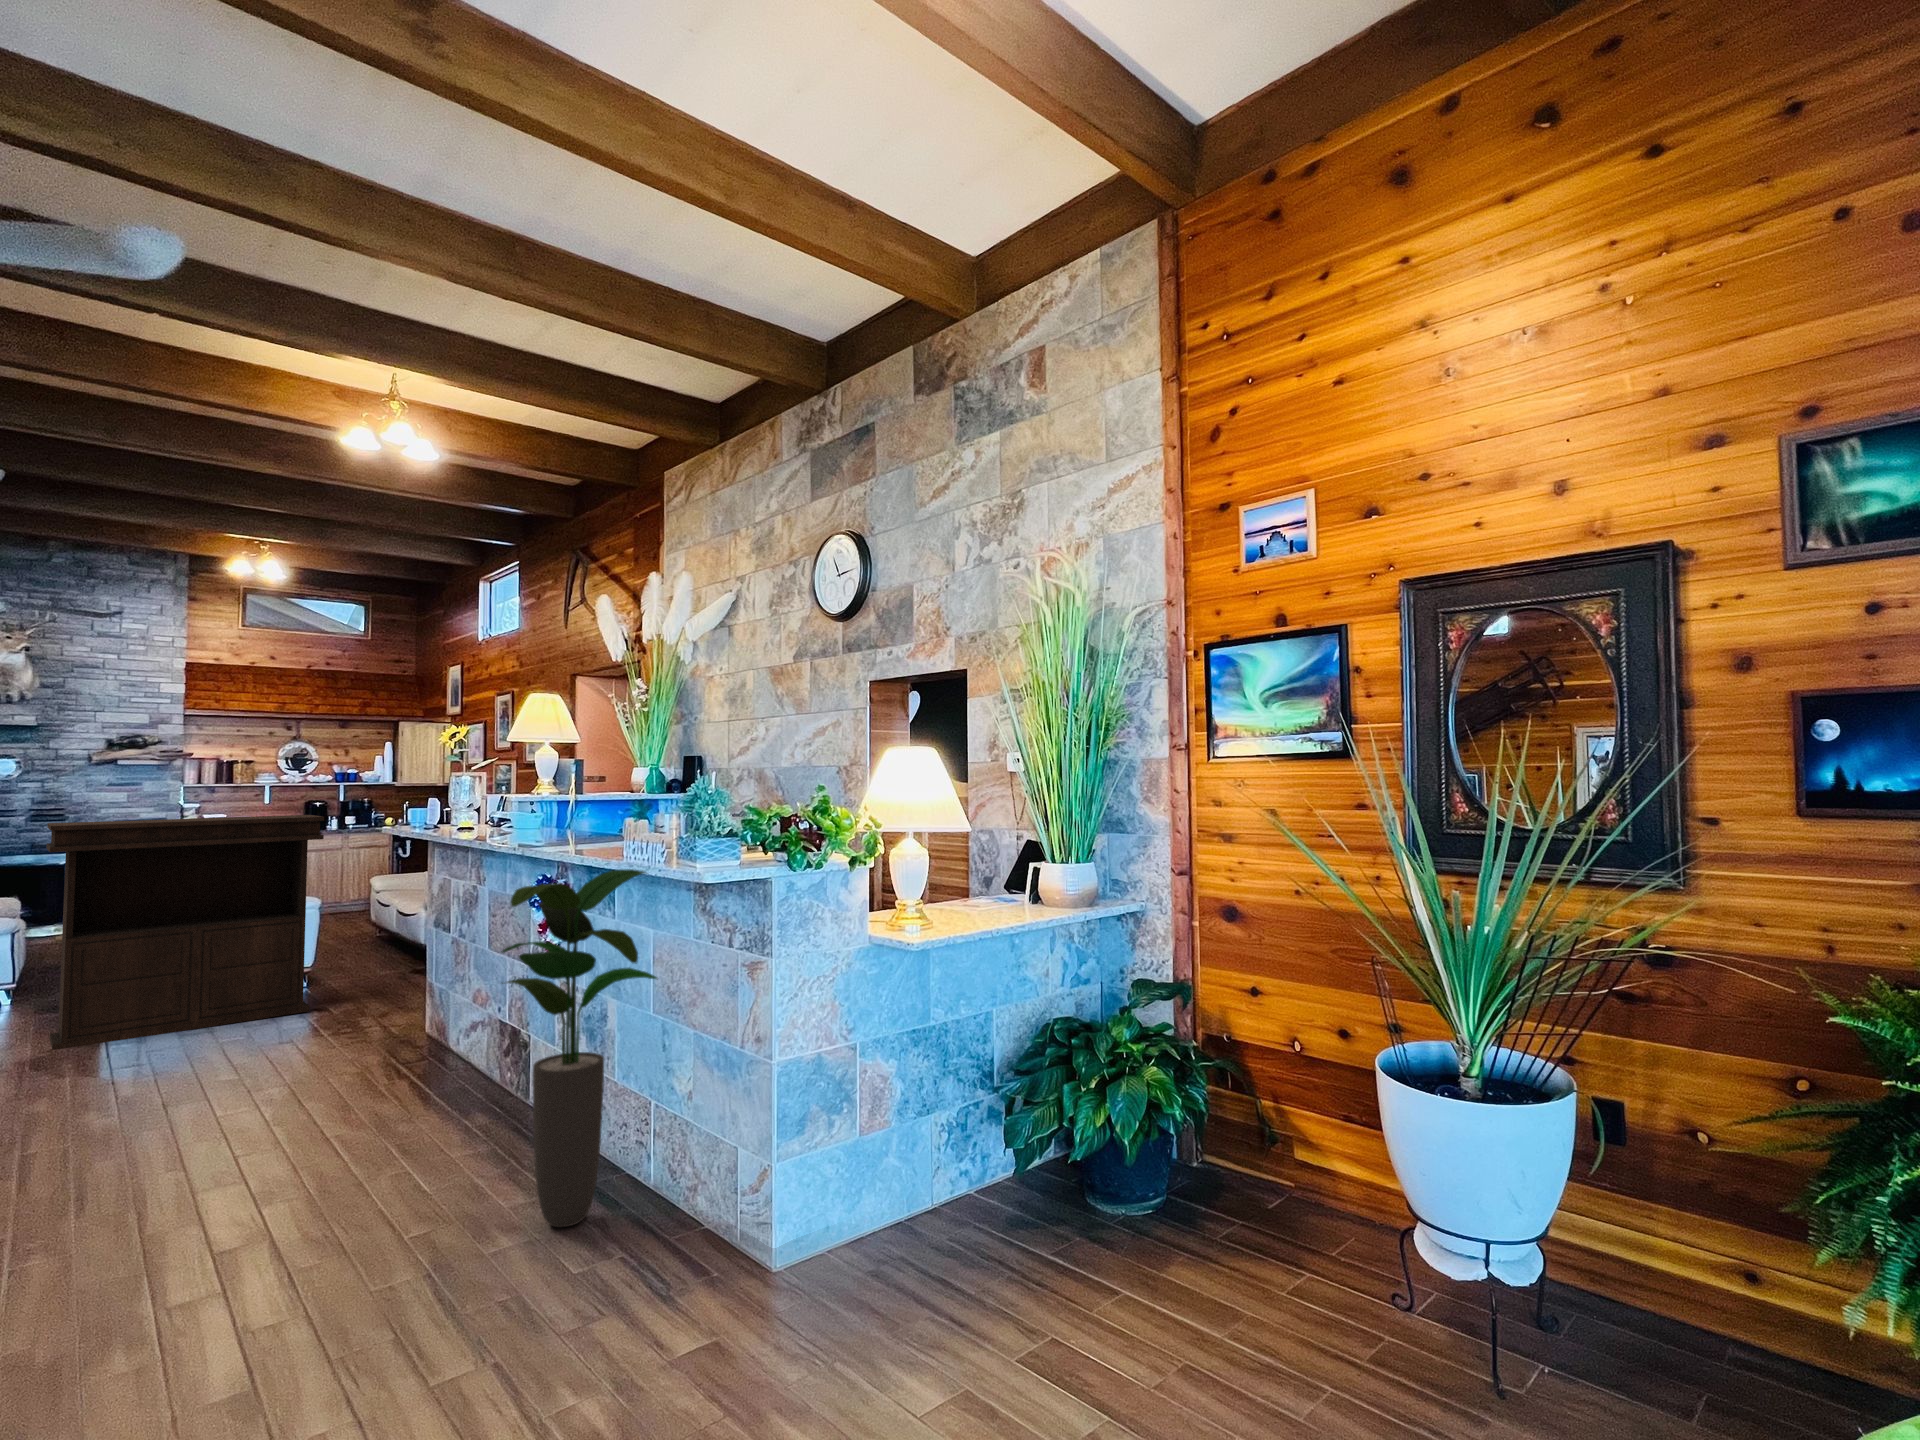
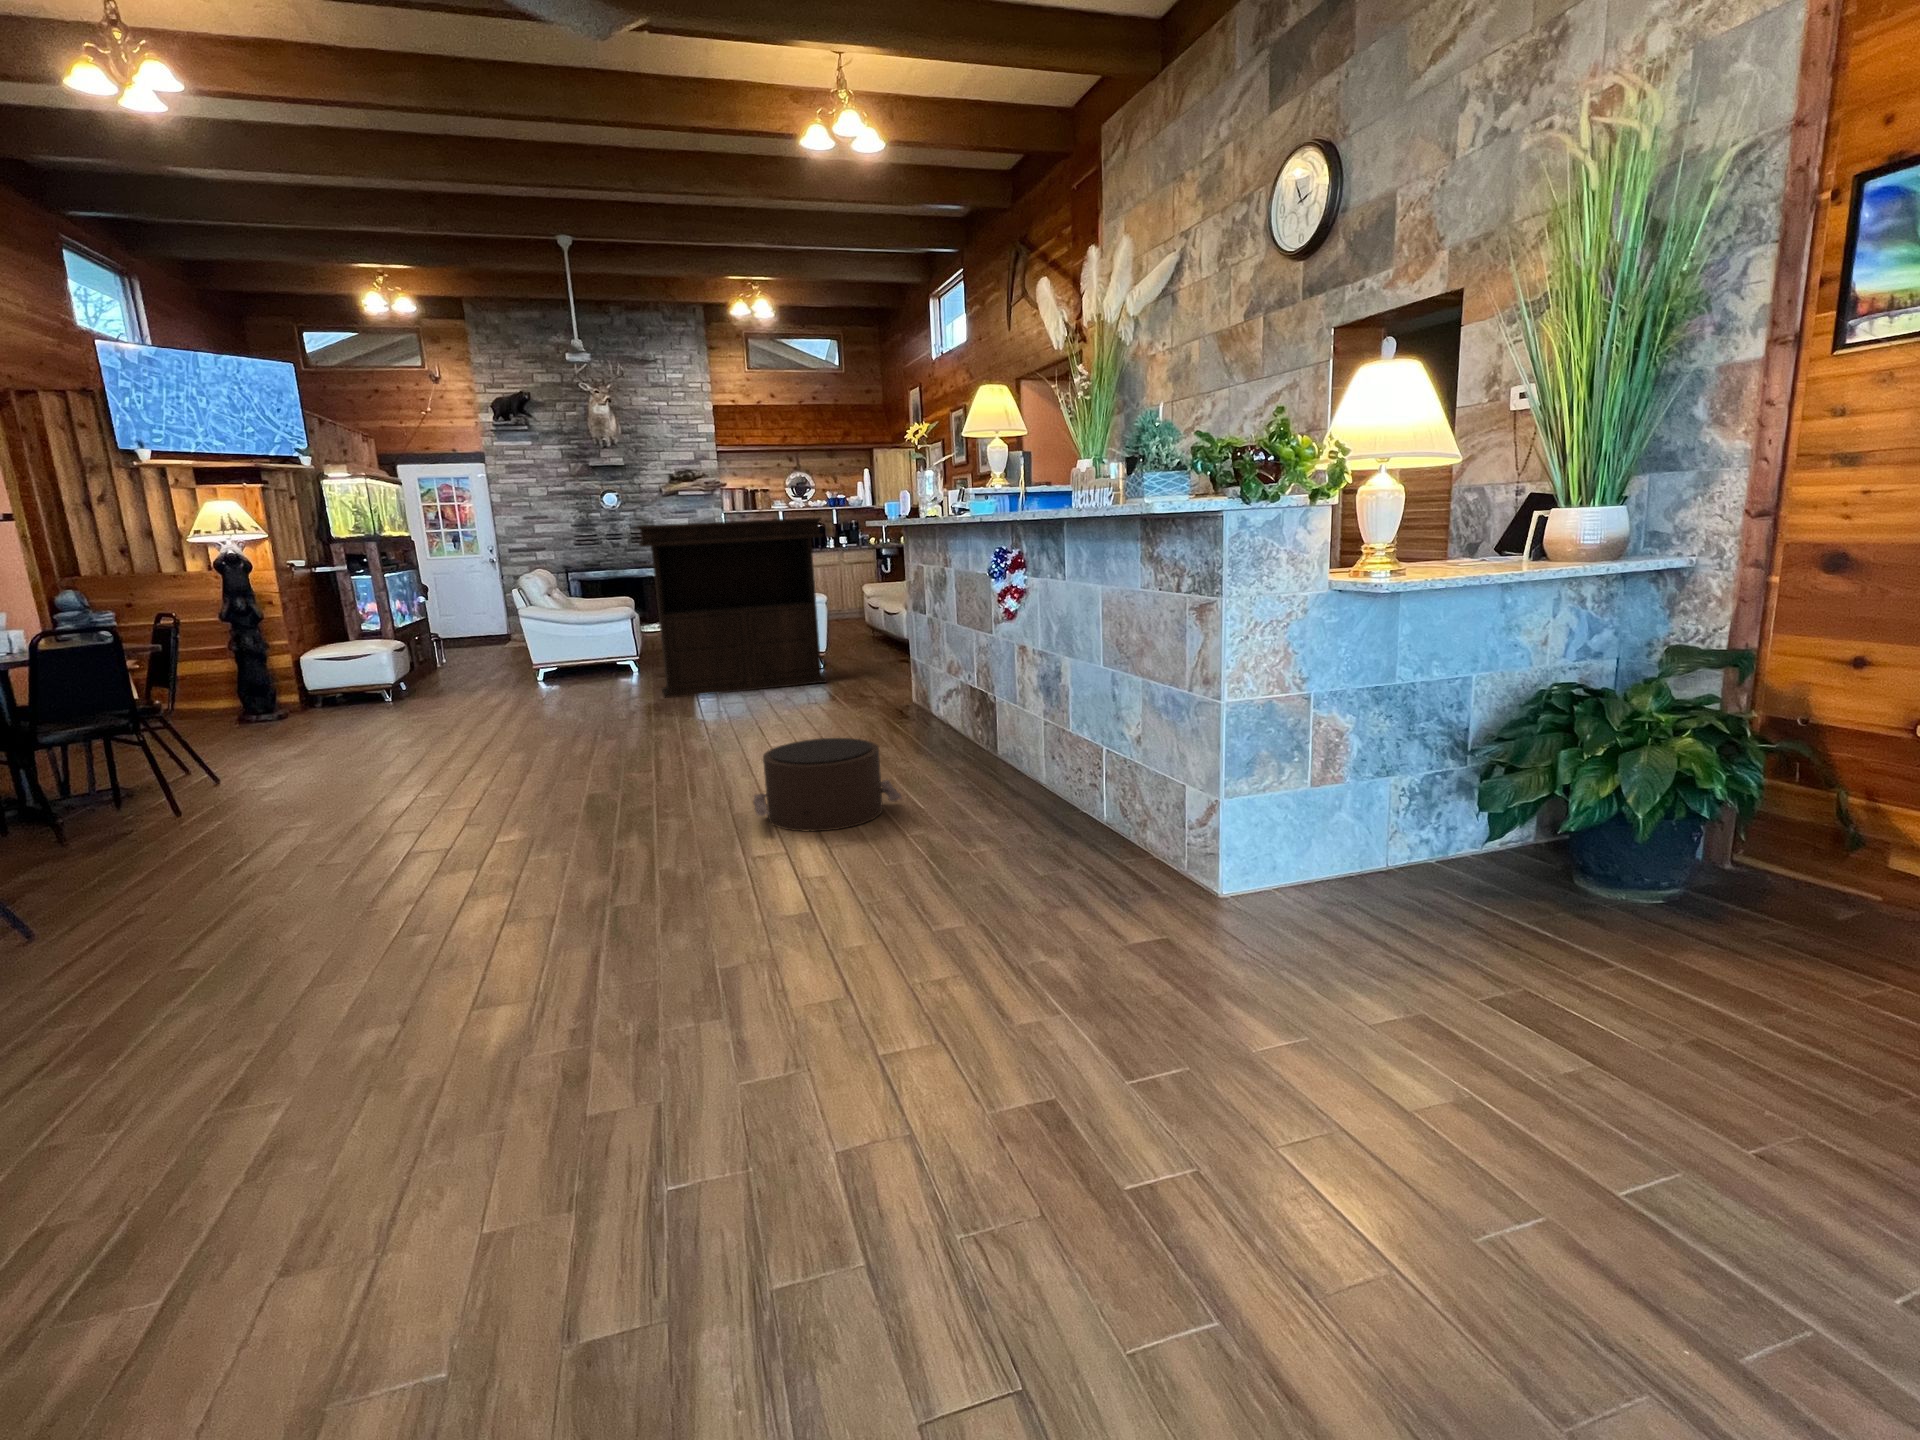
potted plant: present [501,869,657,1227] -> none [964,522,1106,841]
pouf: none [182,1113,402,1254] -> present [753,738,902,832]

